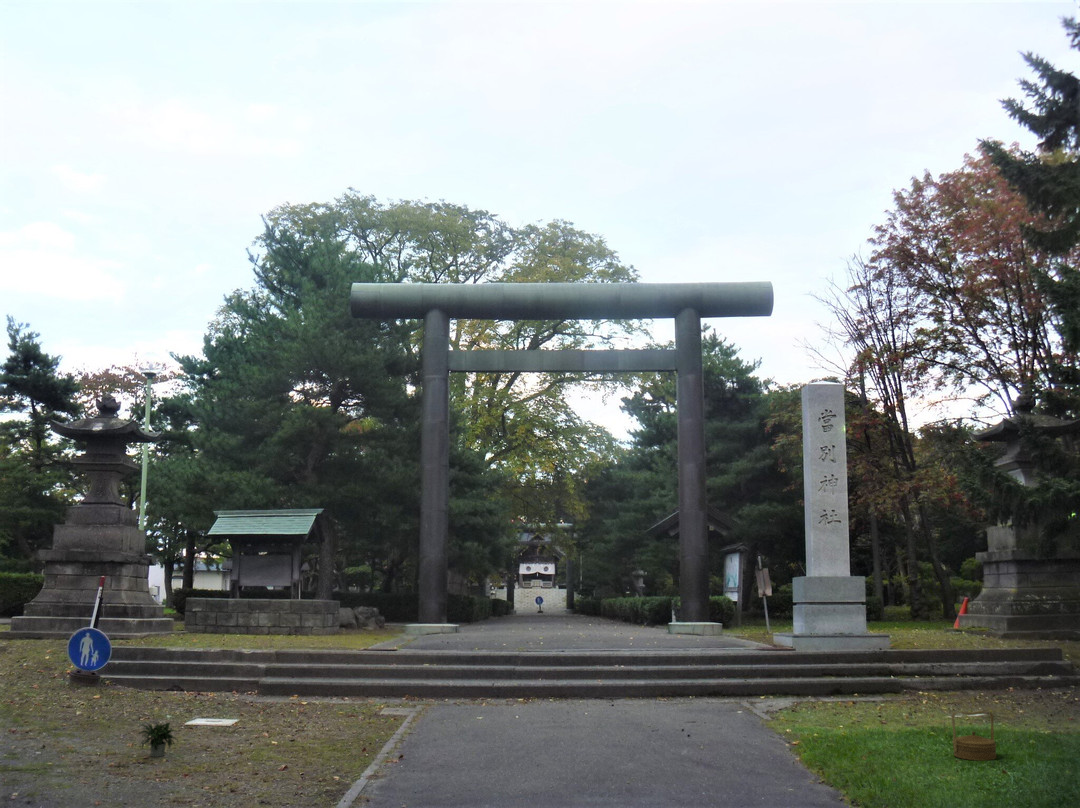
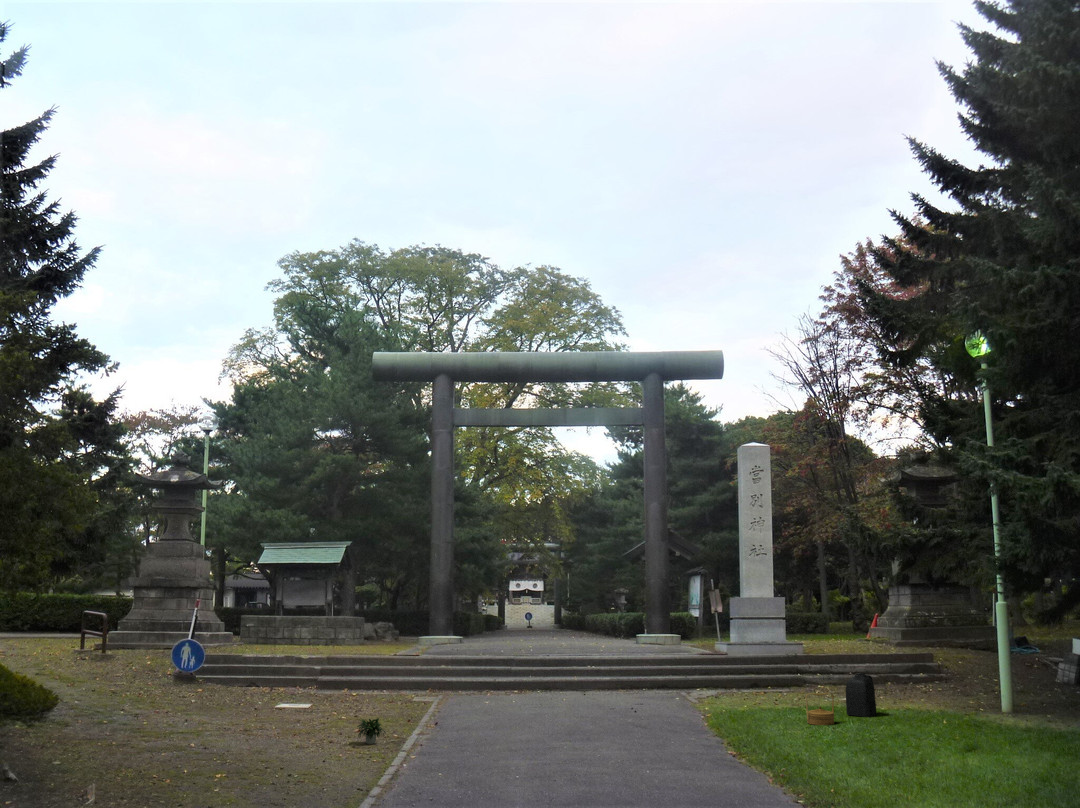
backpack: none [1002,680,1051,746] -> present [846,673,876,717]
potted plant: present [139,723,178,757] -> present [357,718,386,744]

